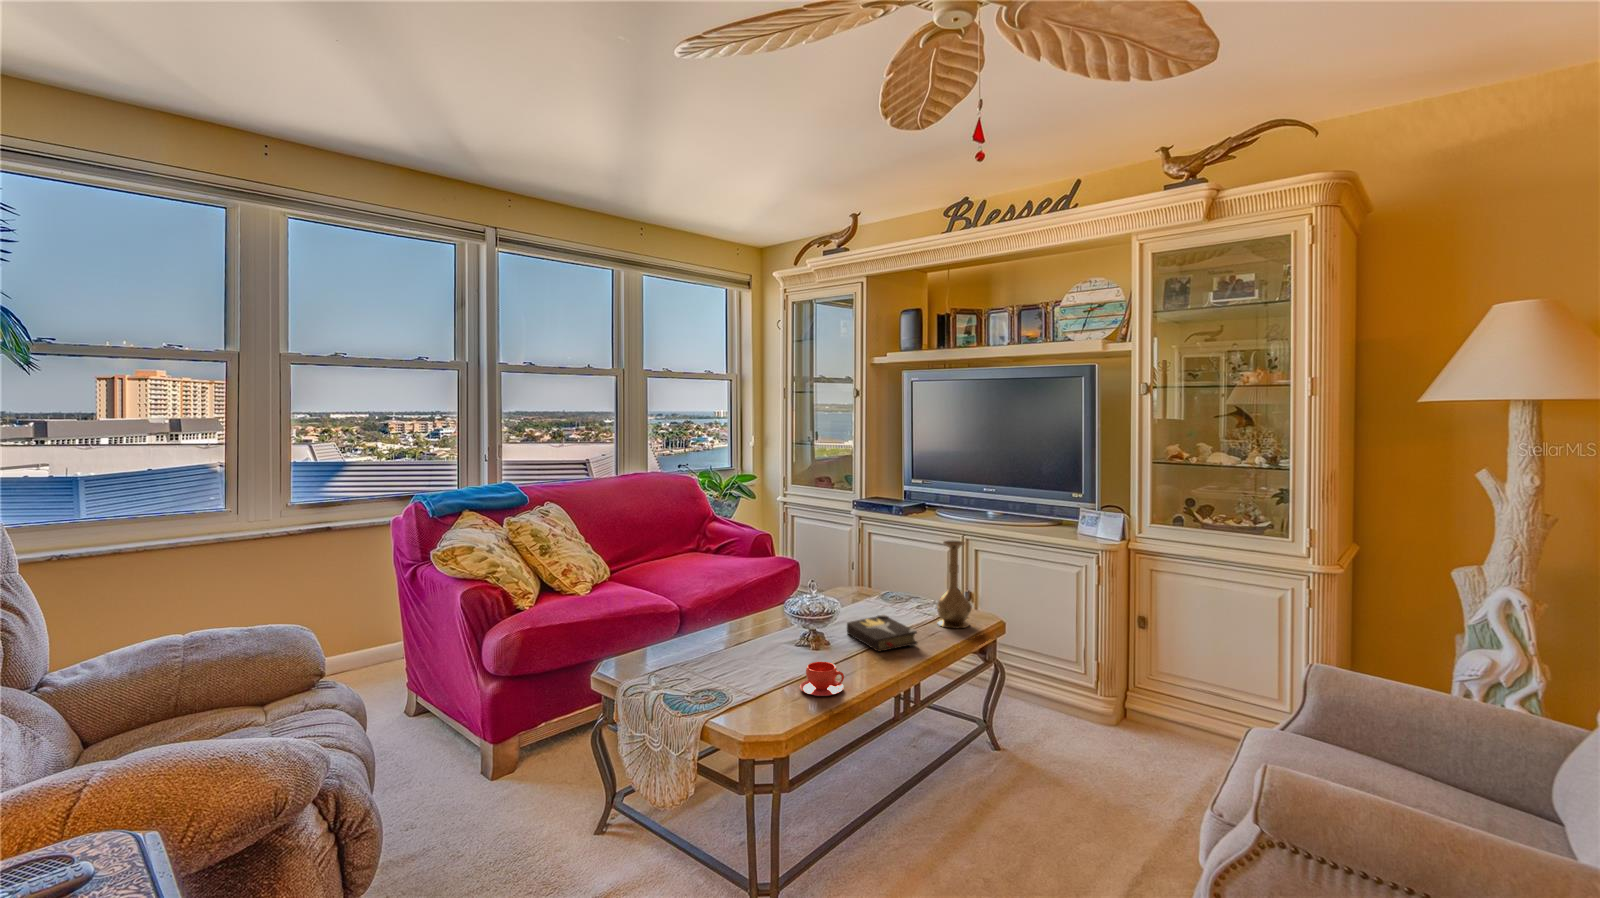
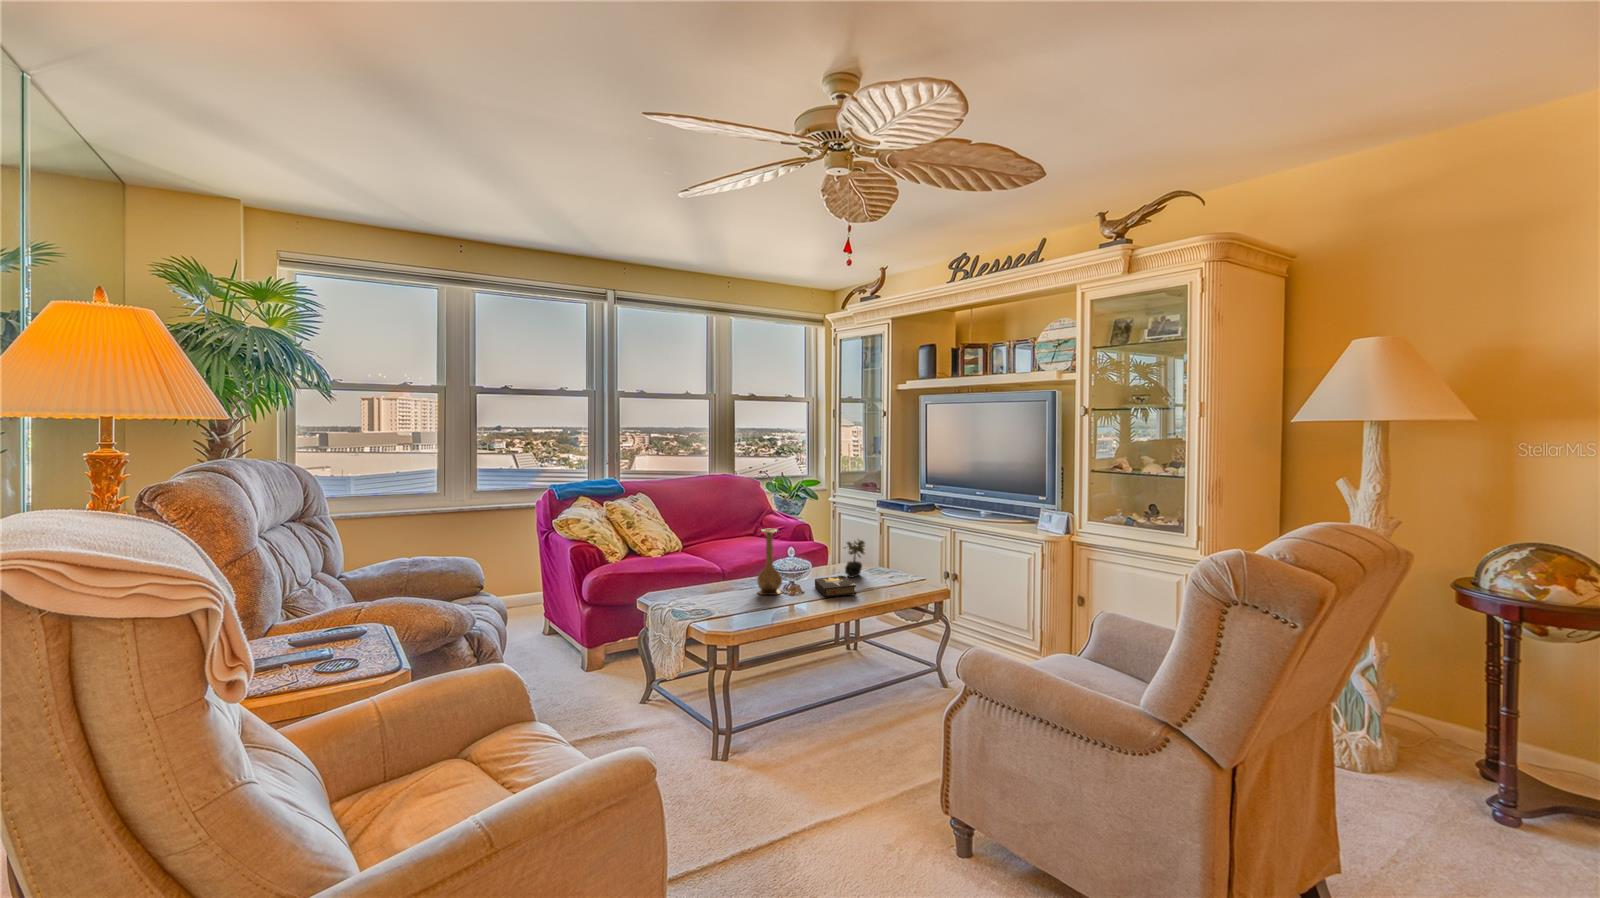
vase: present [937,541,972,628] -> present [757,529,782,595]
succulent plant: none [866,559,899,614] -> present [845,540,865,578]
teacup: present [800,662,844,696] -> none [755,595,783,615]

